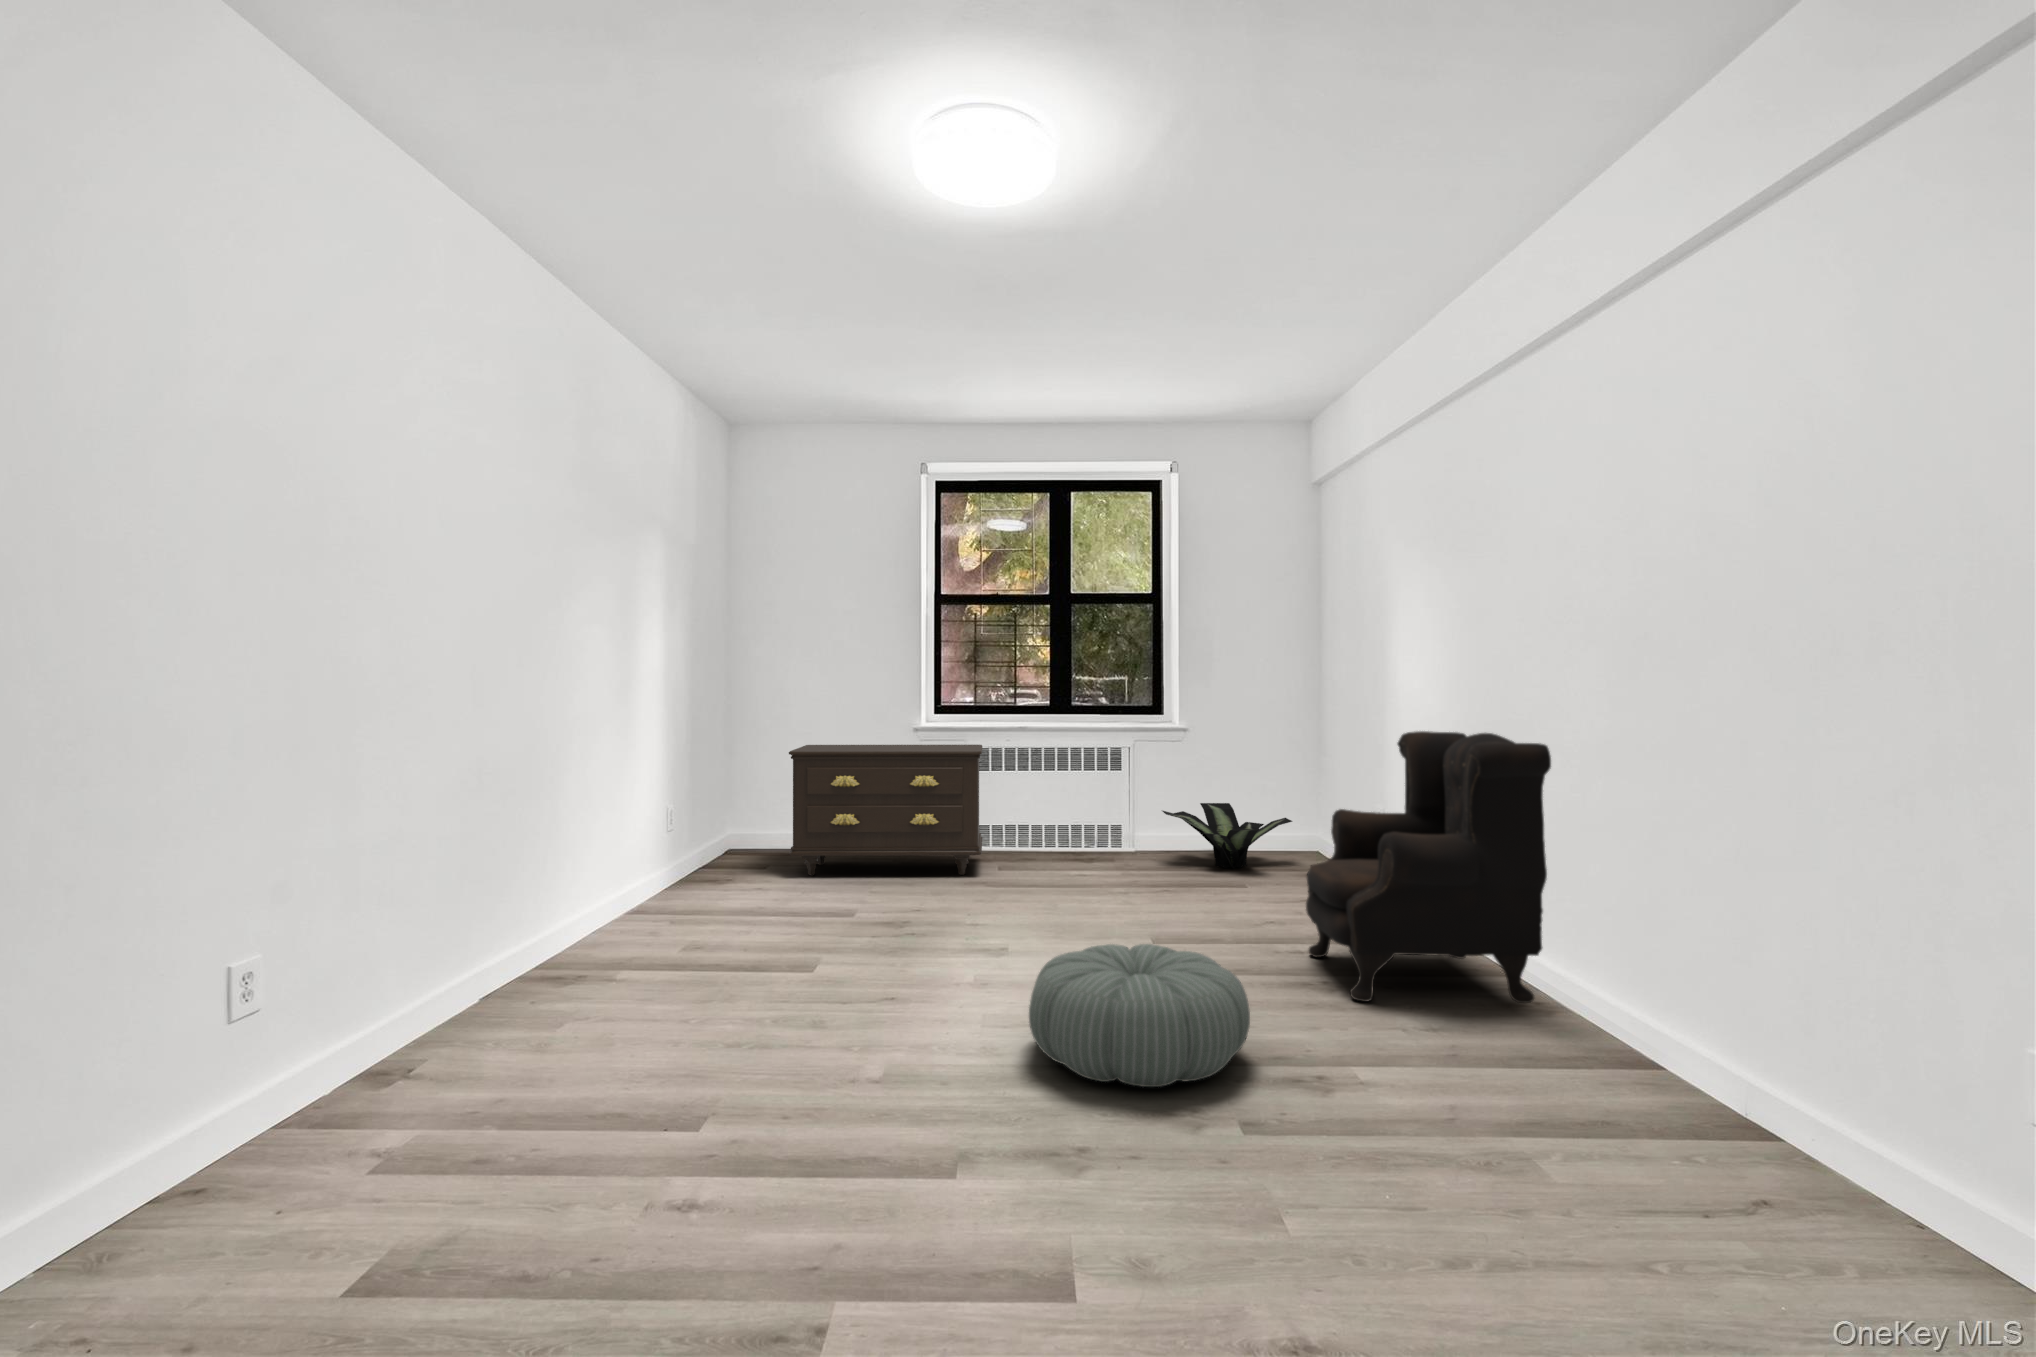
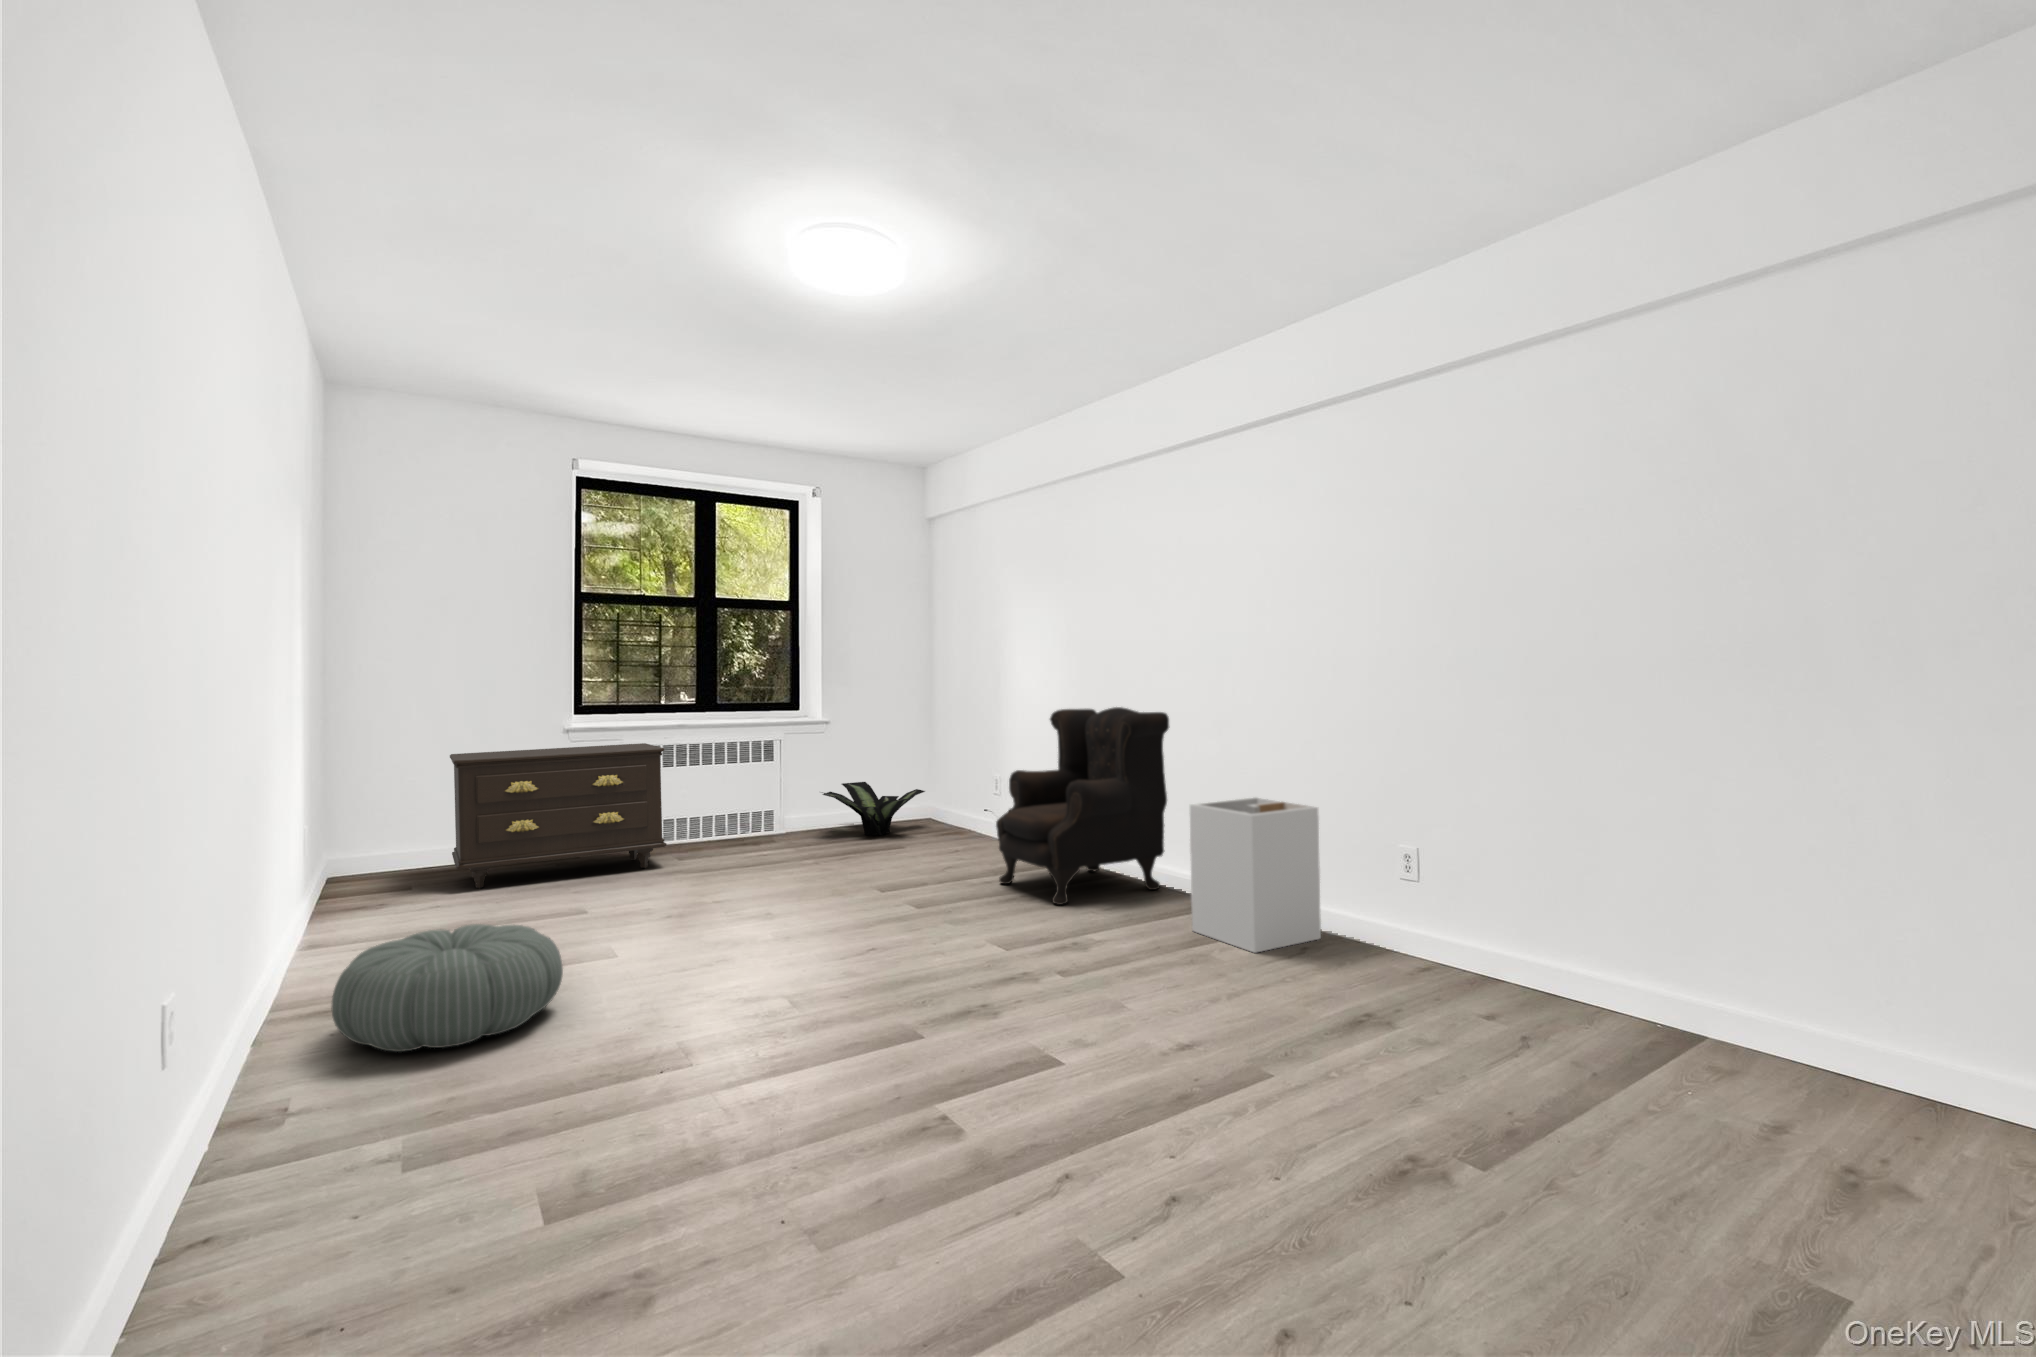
laundry hamper: none [1523,890,1756,1154] -> present [1190,797,1321,953]
pouf: present [1029,944,1250,1087] -> present [331,924,563,1052]

